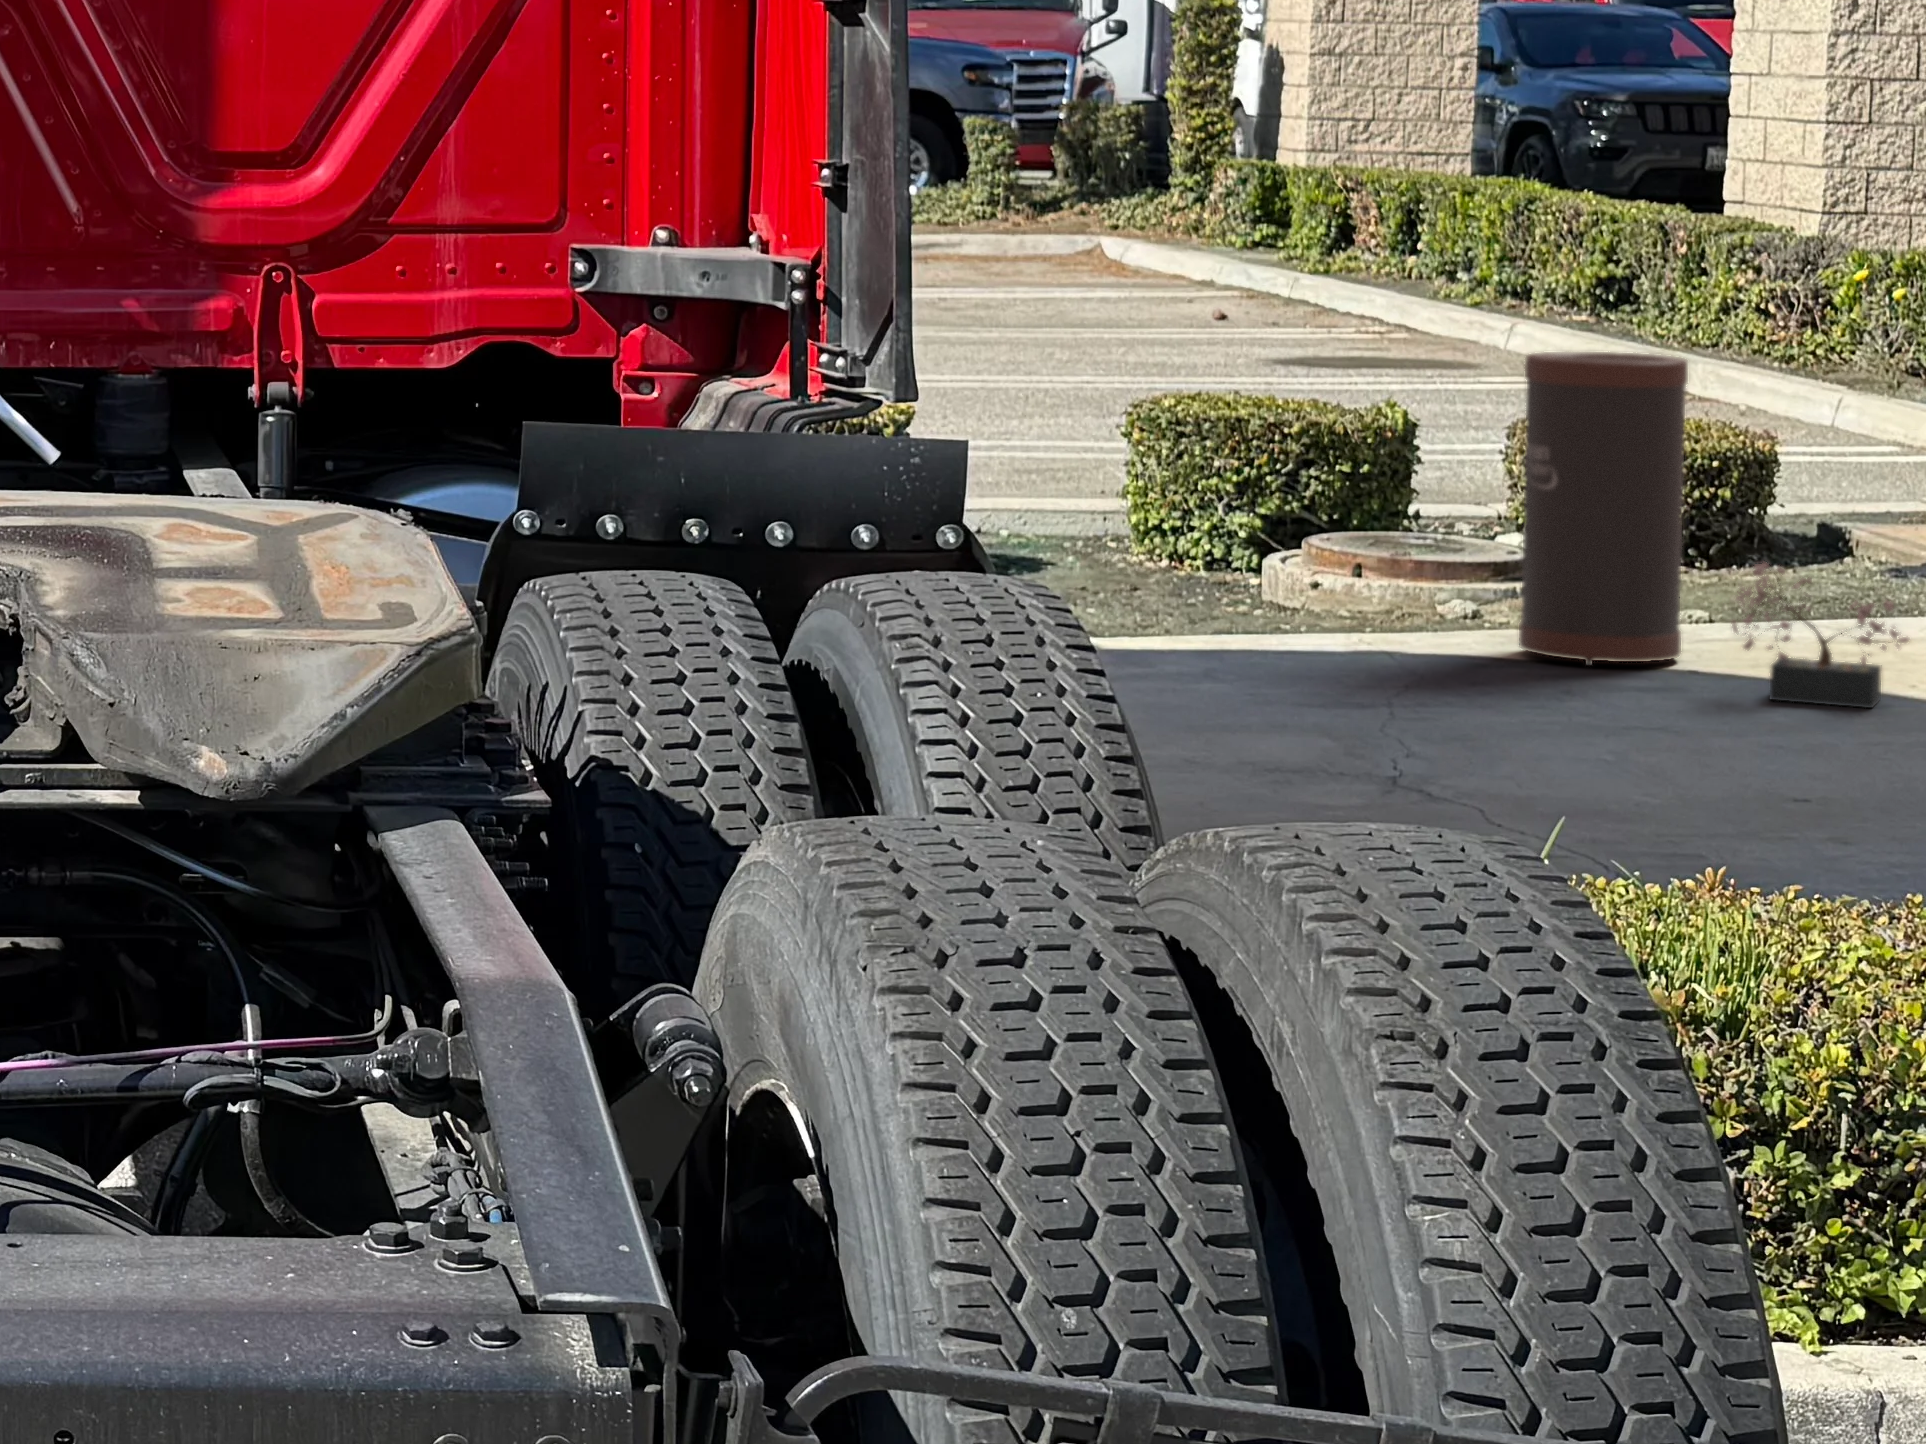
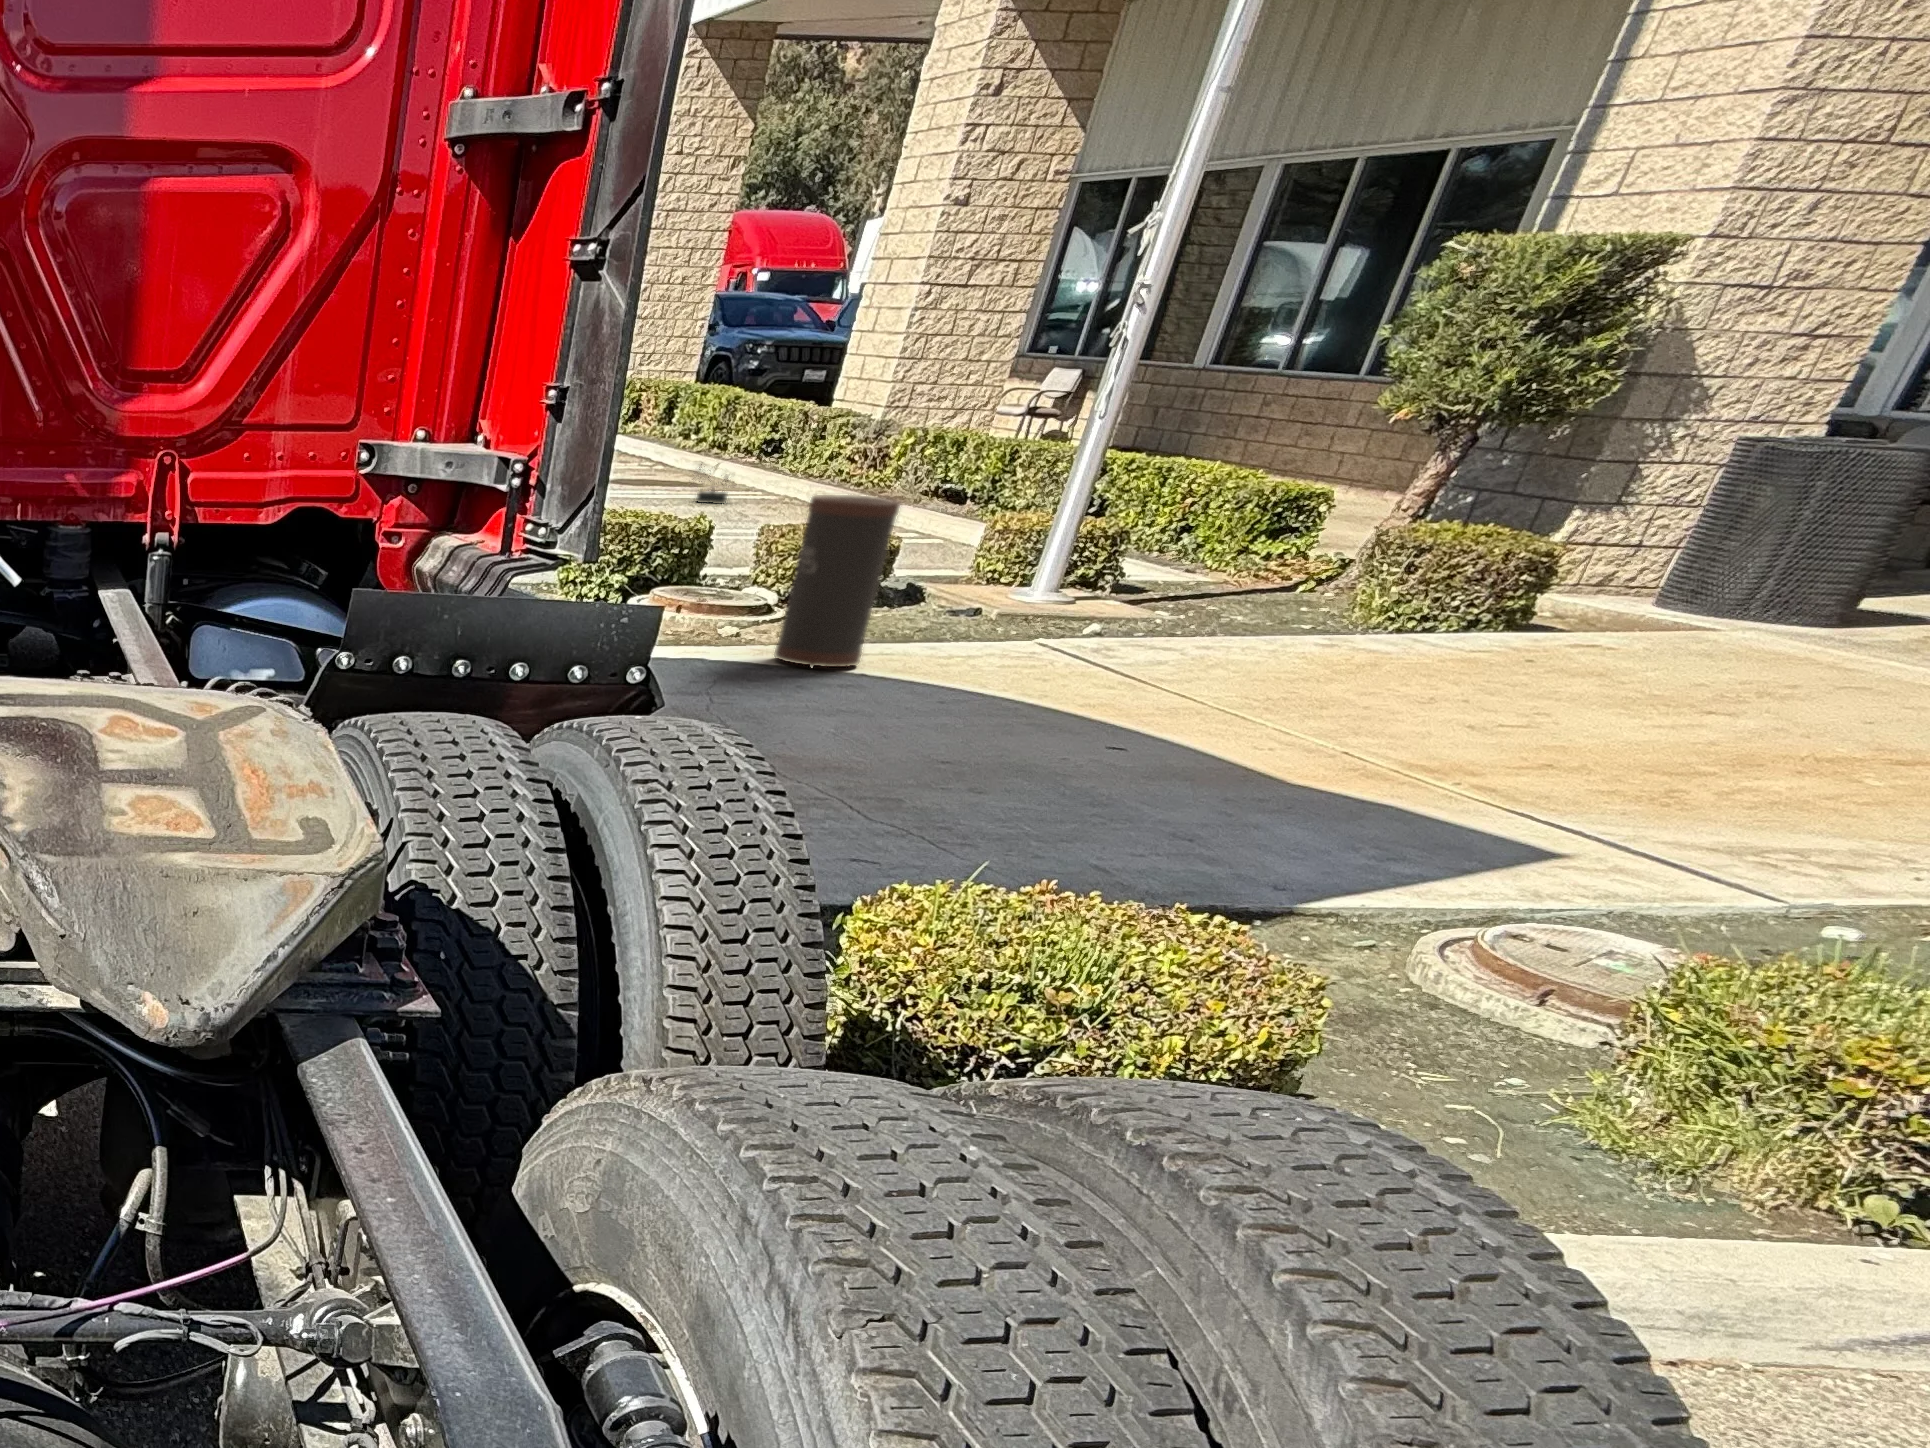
decorative plant: present [1731,563,1909,708] -> present [691,464,734,504]

